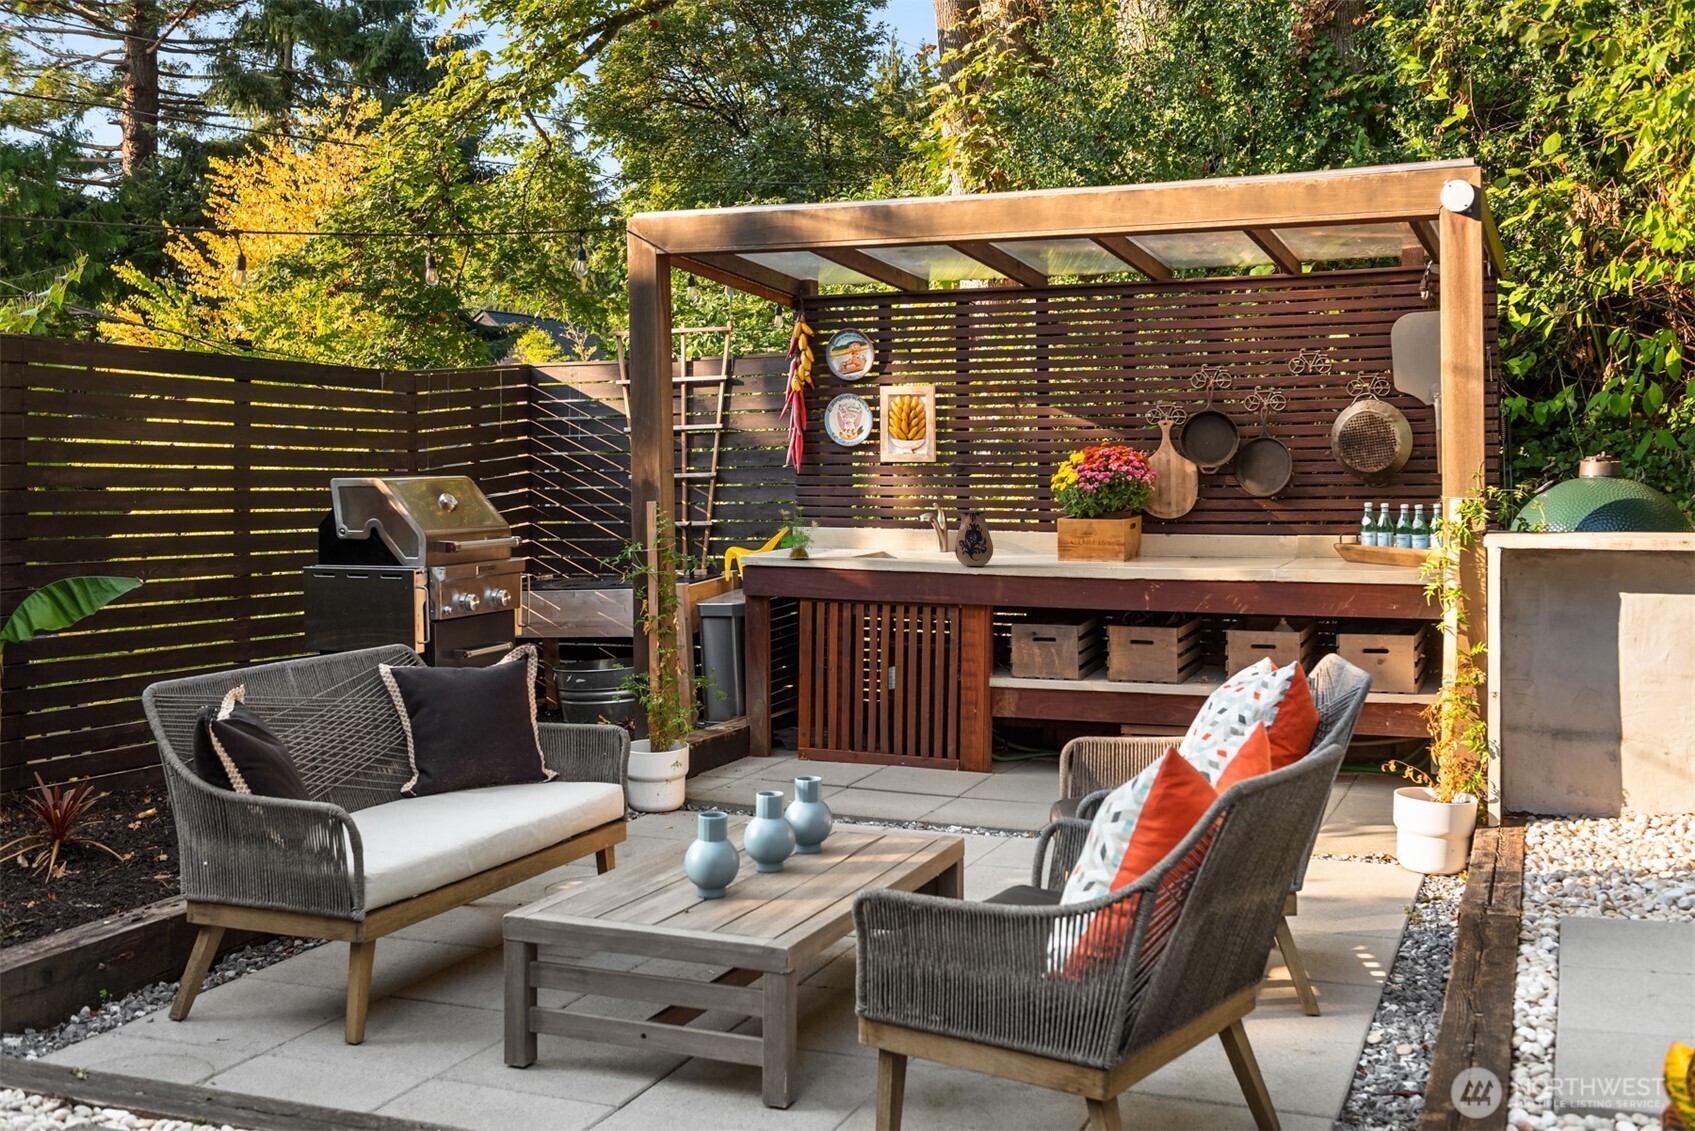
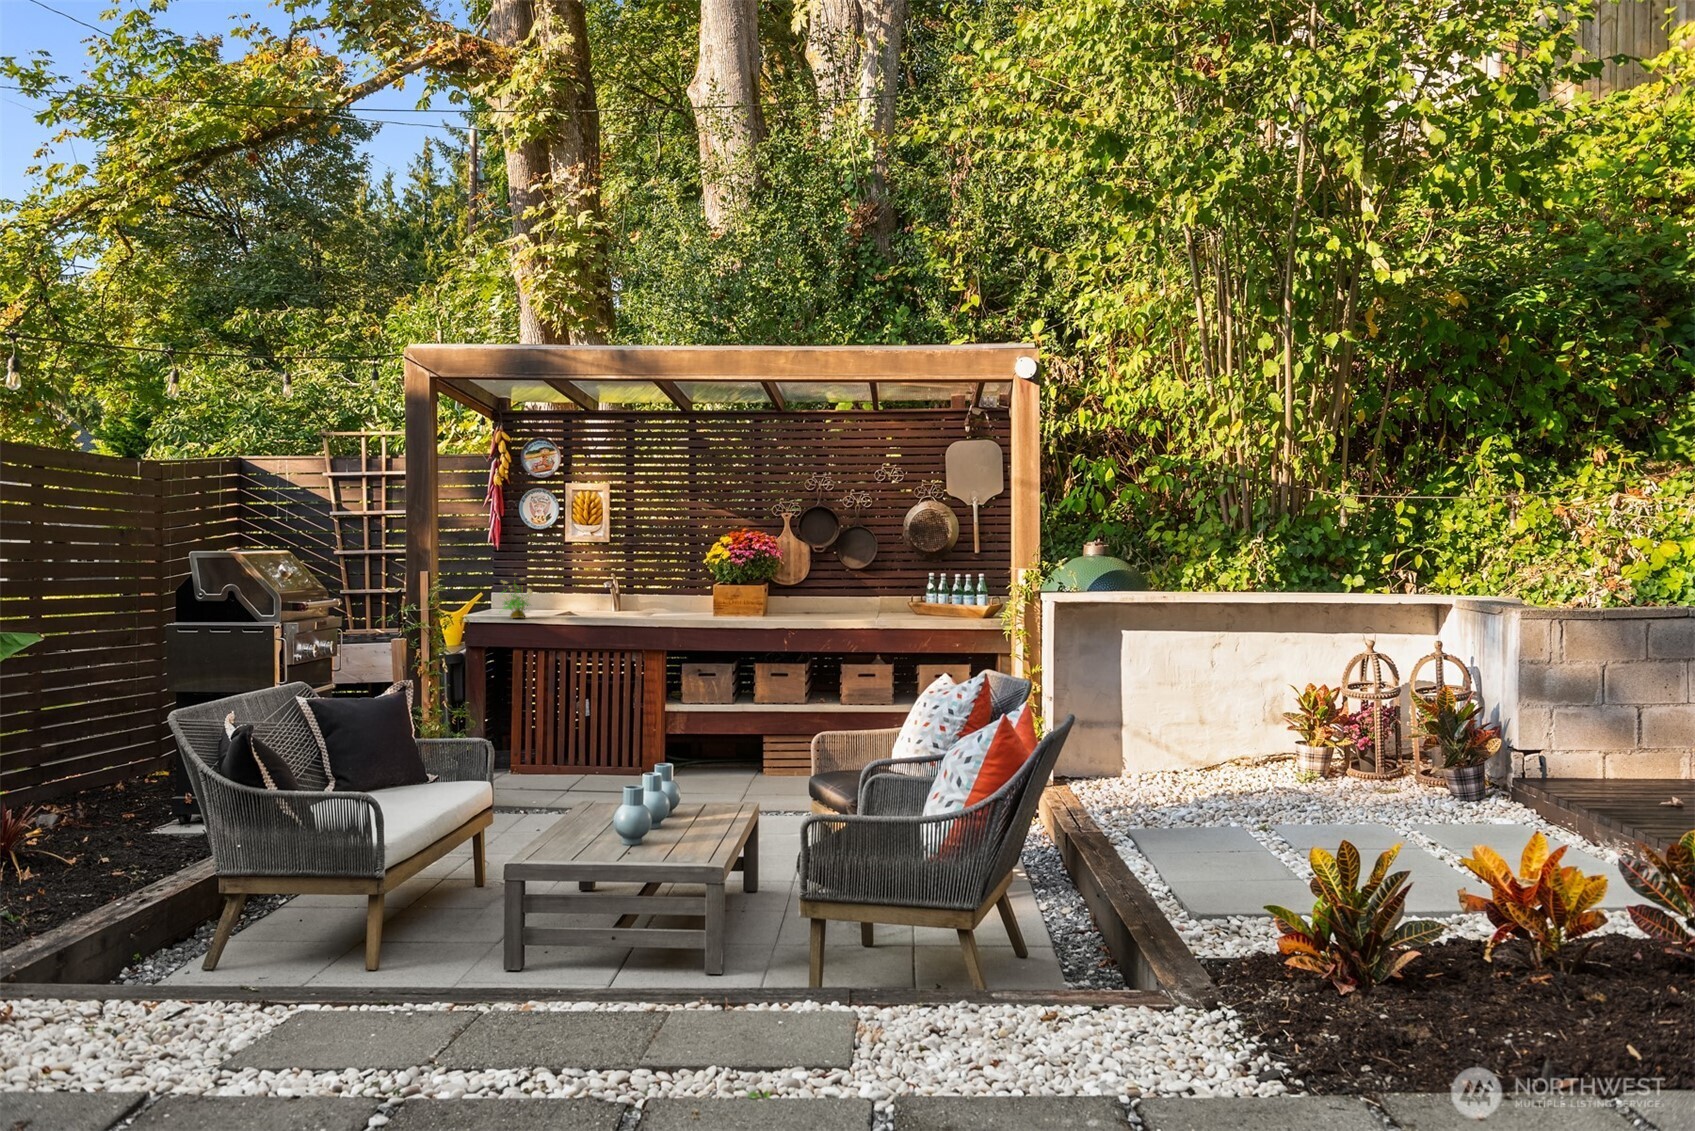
ceramic pitcher: present [955,512,993,566] -> none [648,581,677,622]

